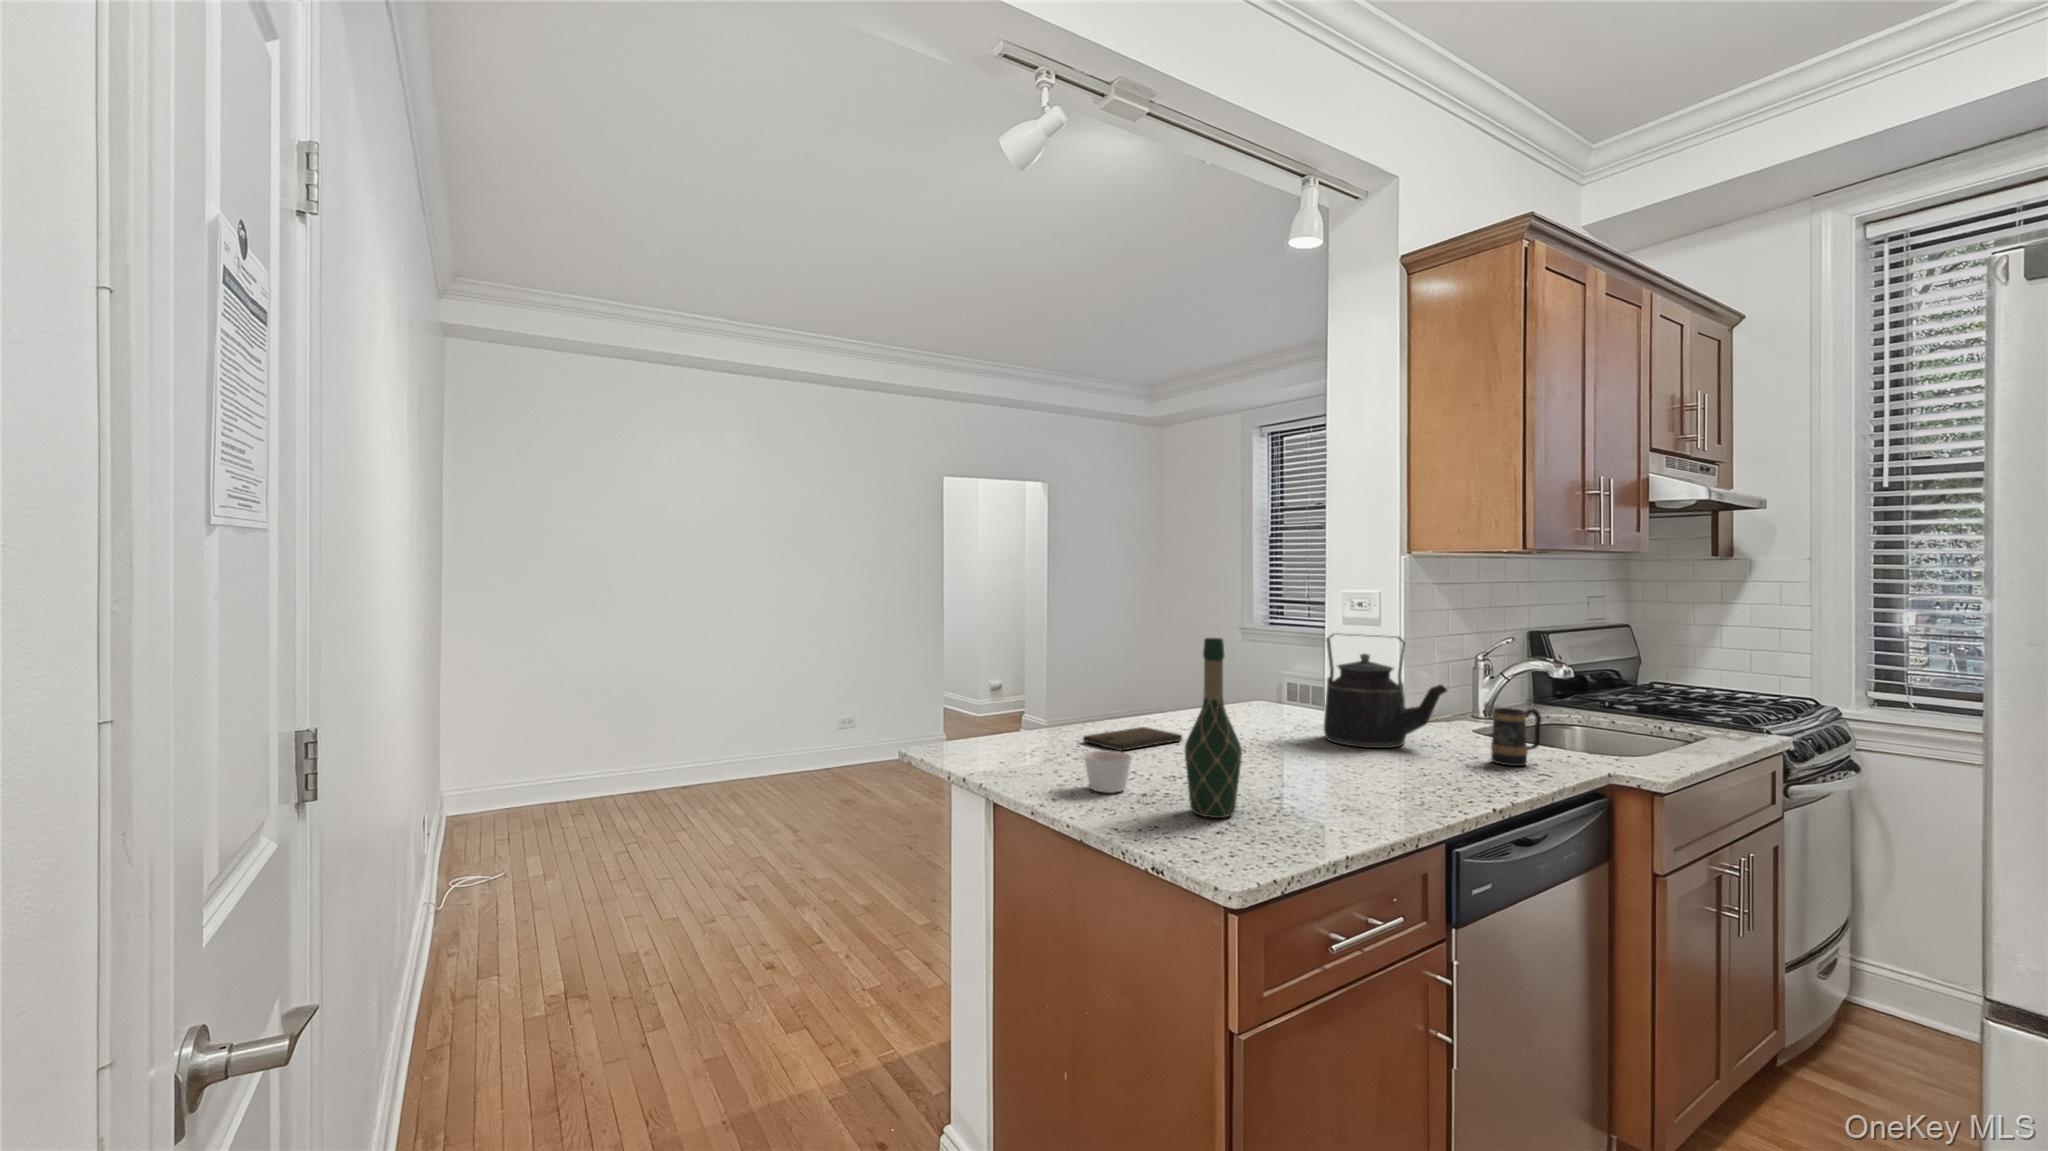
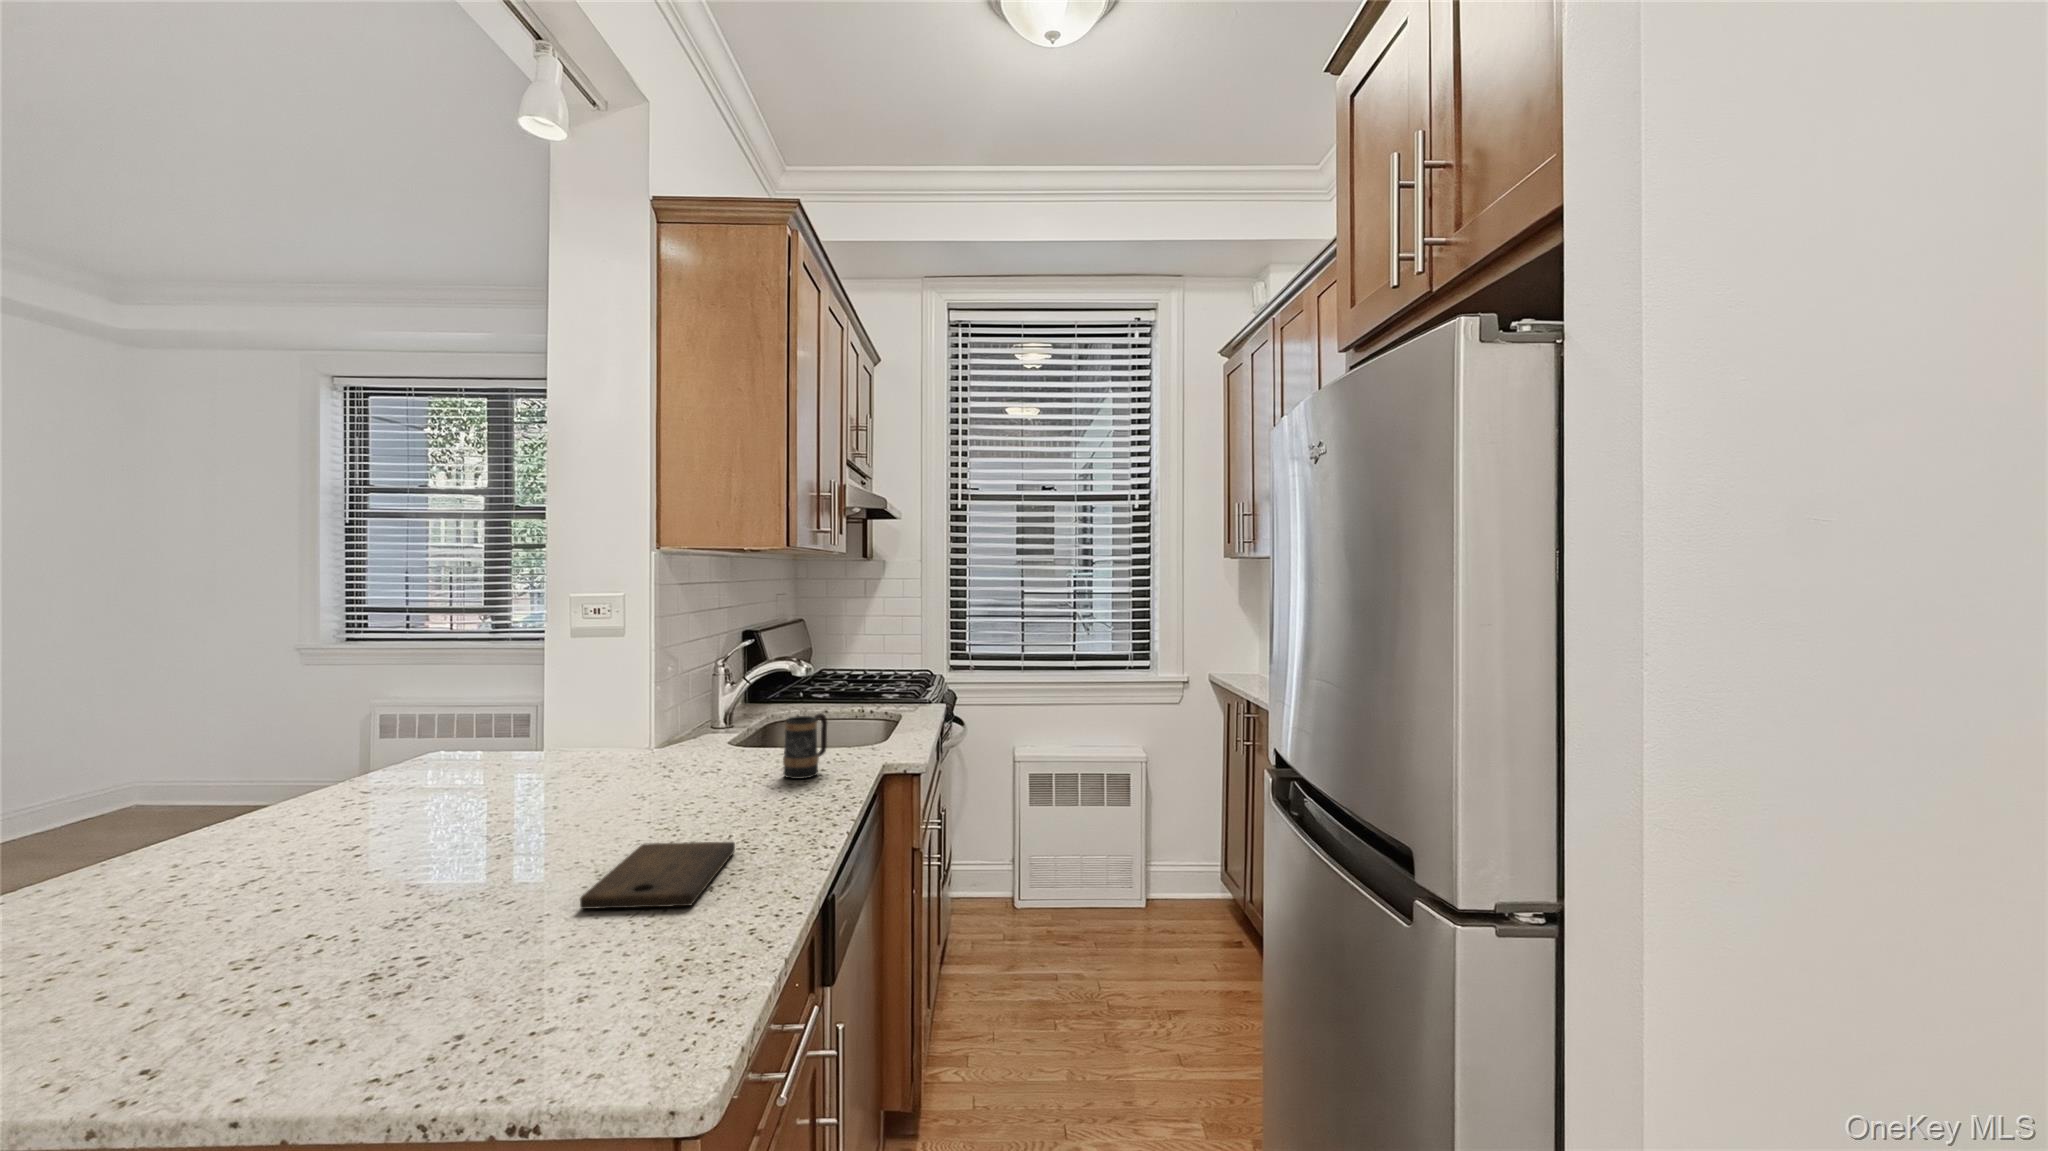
kettle: present [1324,634,1447,748] -> none [577,647,732,793]
wine bottle: present [1185,638,1242,818] -> none [481,675,587,977]
cutting board: present [1083,727,1182,751] -> present [580,842,735,909]
candle: present [1084,750,1131,793] -> none [214,905,336,1003]

